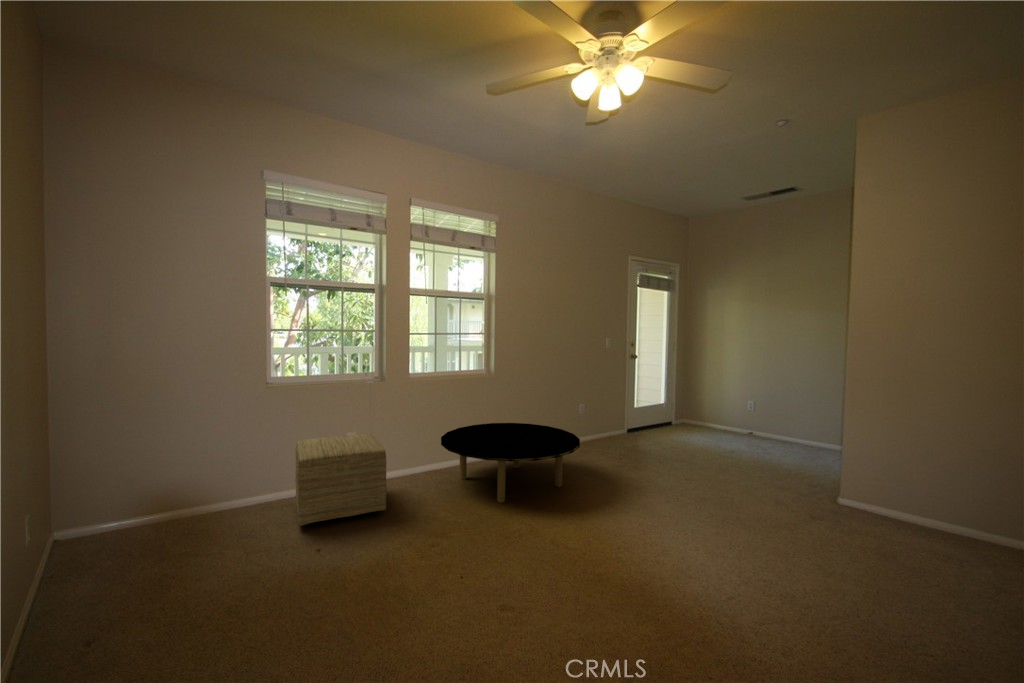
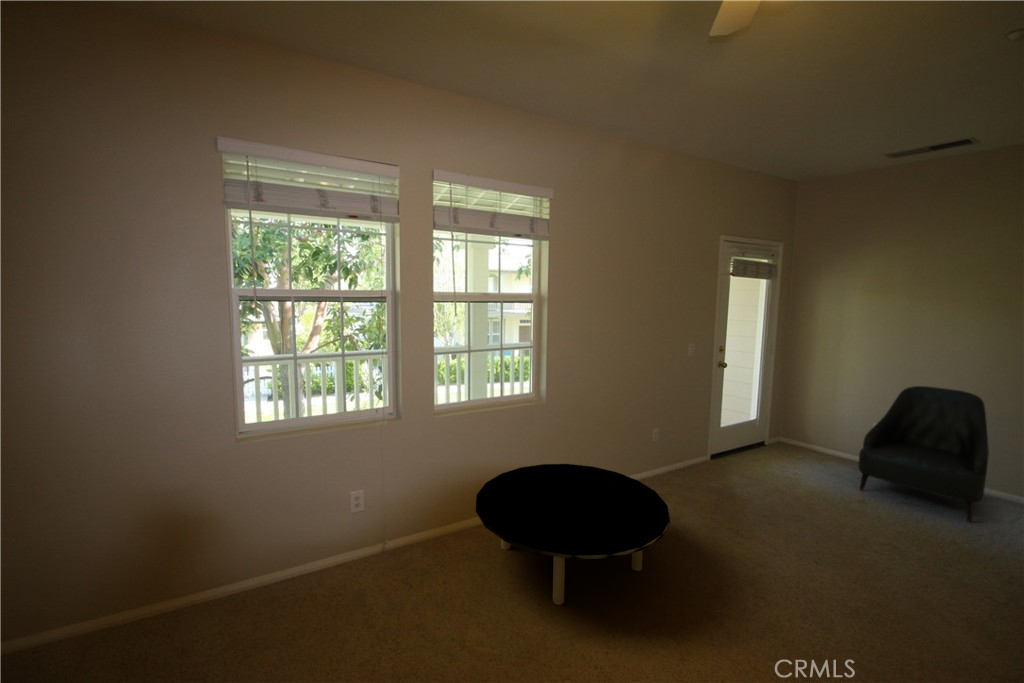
armchair: none [729,369,811,460] -> present [858,386,989,522]
ottoman: present [295,434,387,526] -> none [267,496,397,654]

